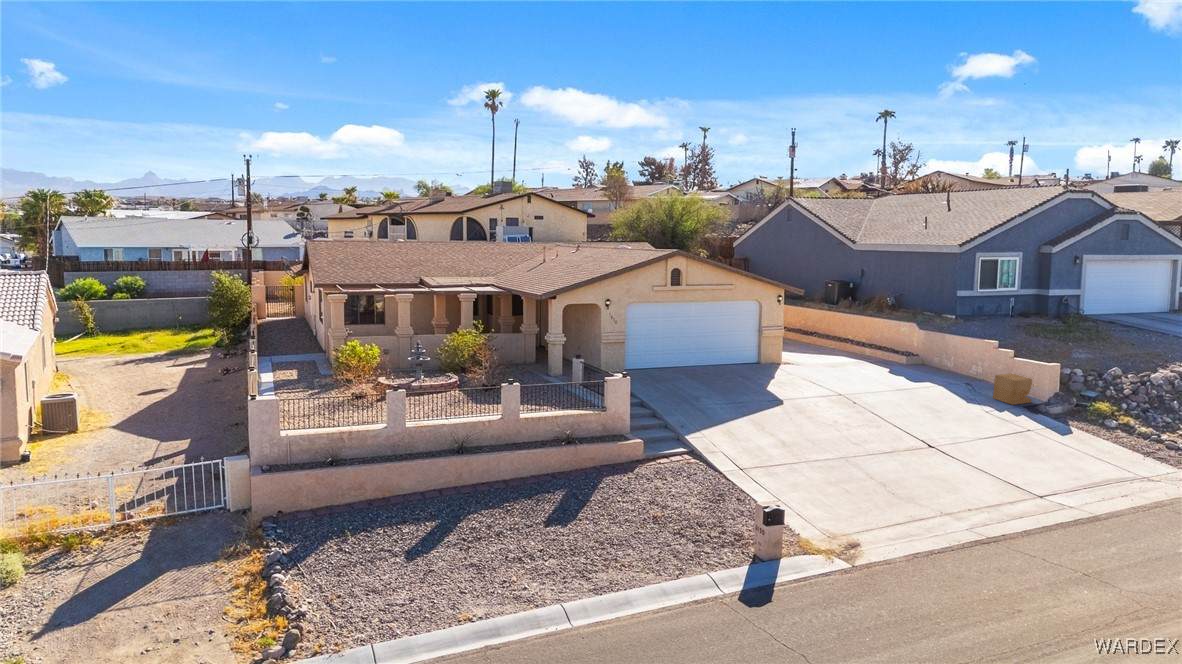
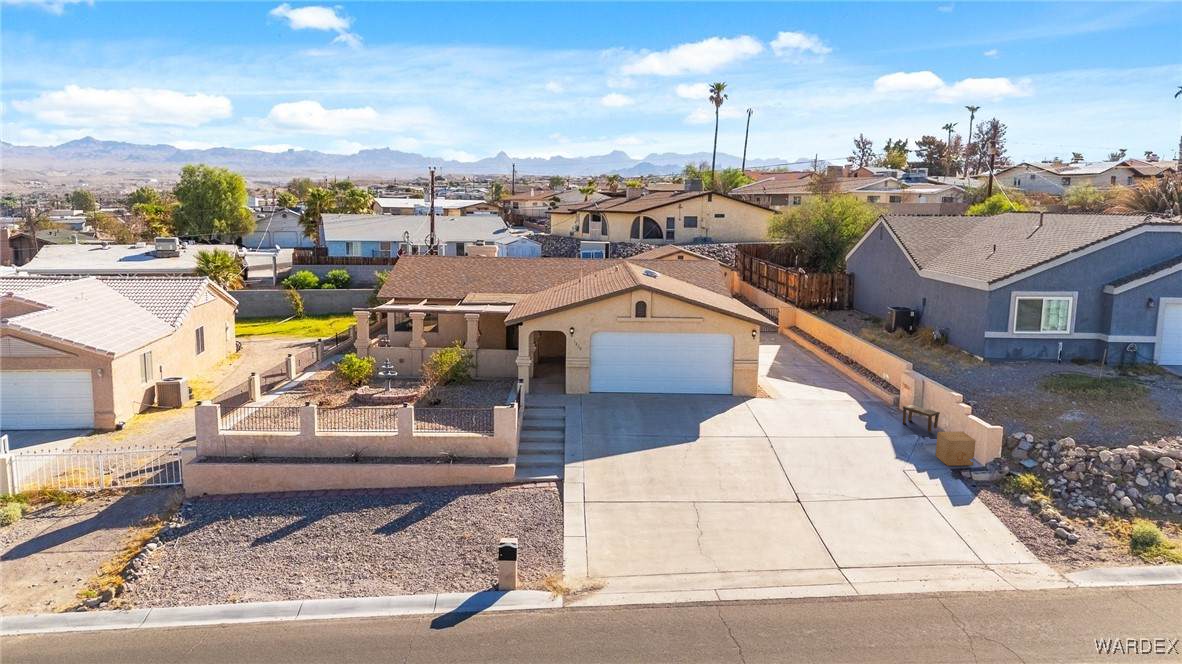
bench: none [939,356,975,379] -> present [903,405,940,432]

